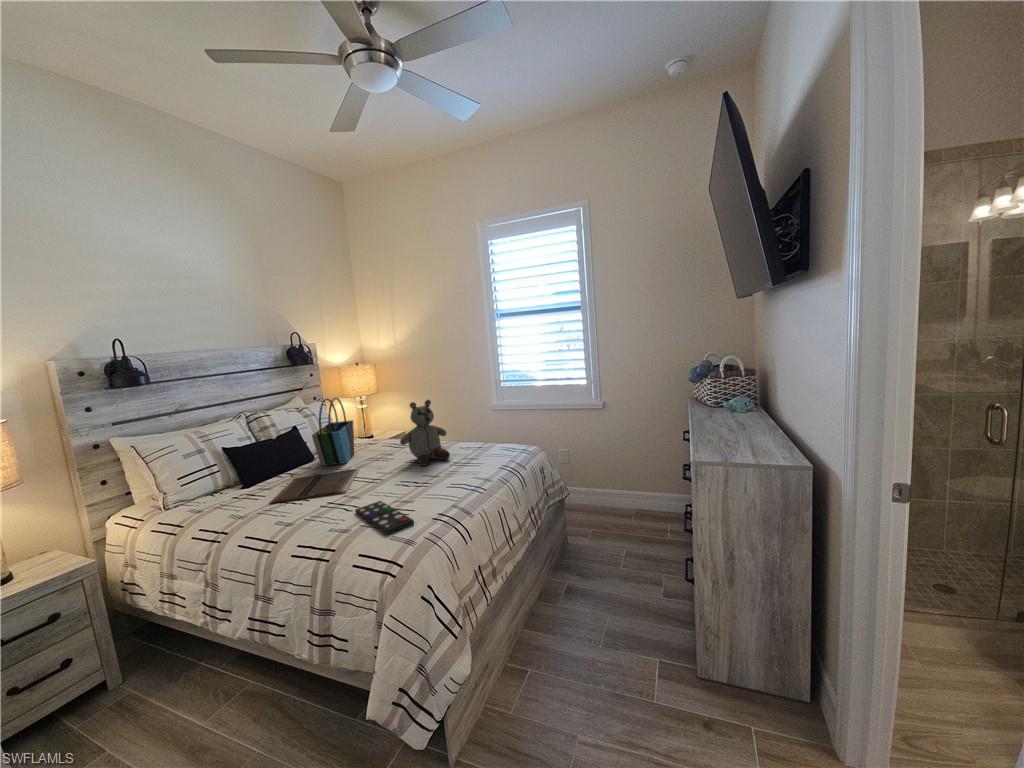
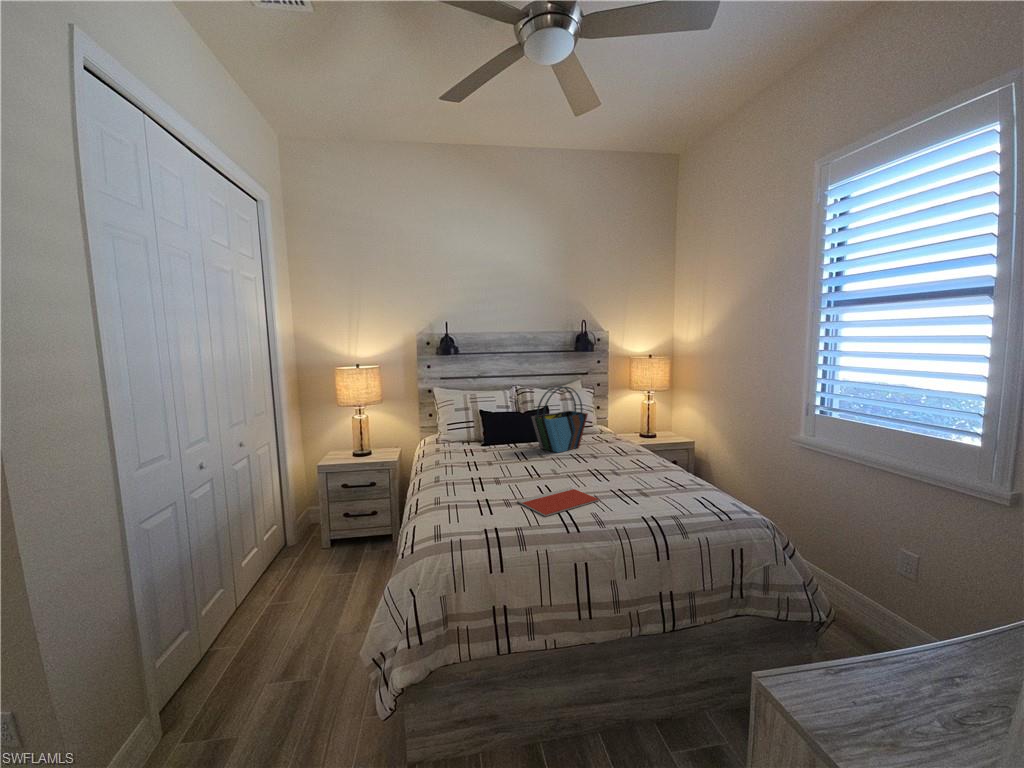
stuffed bear: present [400,400,450,465] -> none [586,407,643,485]
laptop: present [269,469,359,504] -> none [462,450,549,475]
notebook: none [410,471,457,498] -> present [517,487,599,516]
remote control: present [355,501,414,535] -> none [441,490,495,523]

